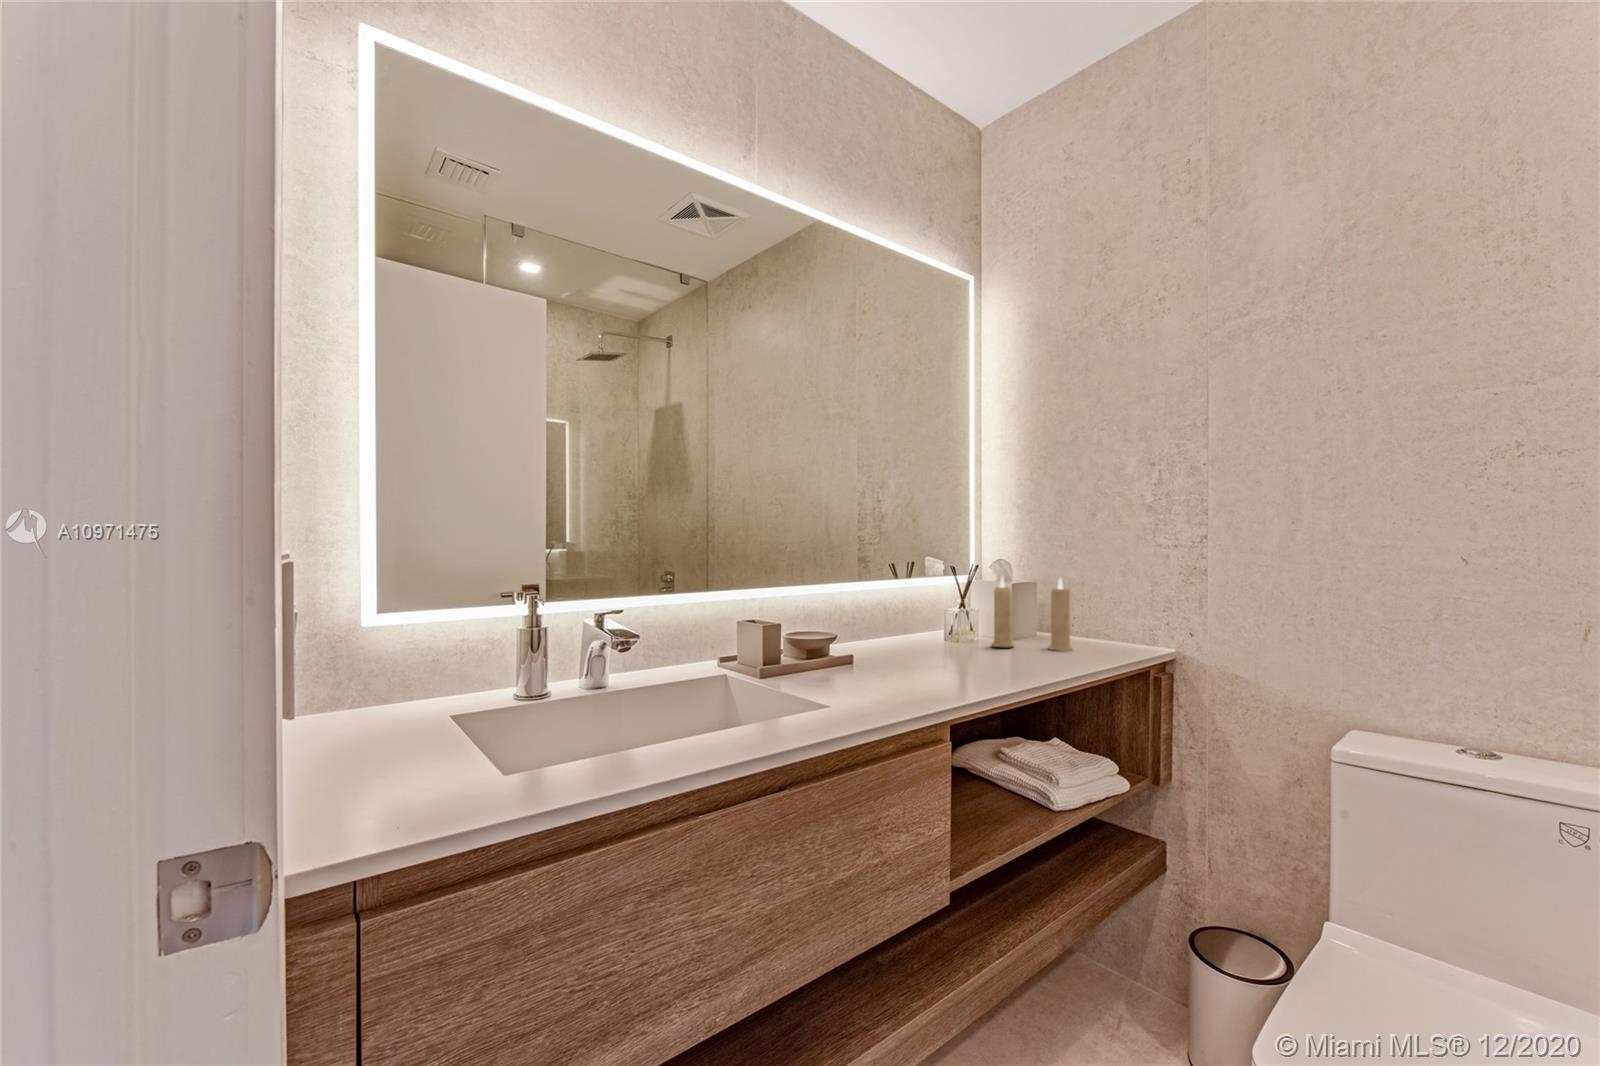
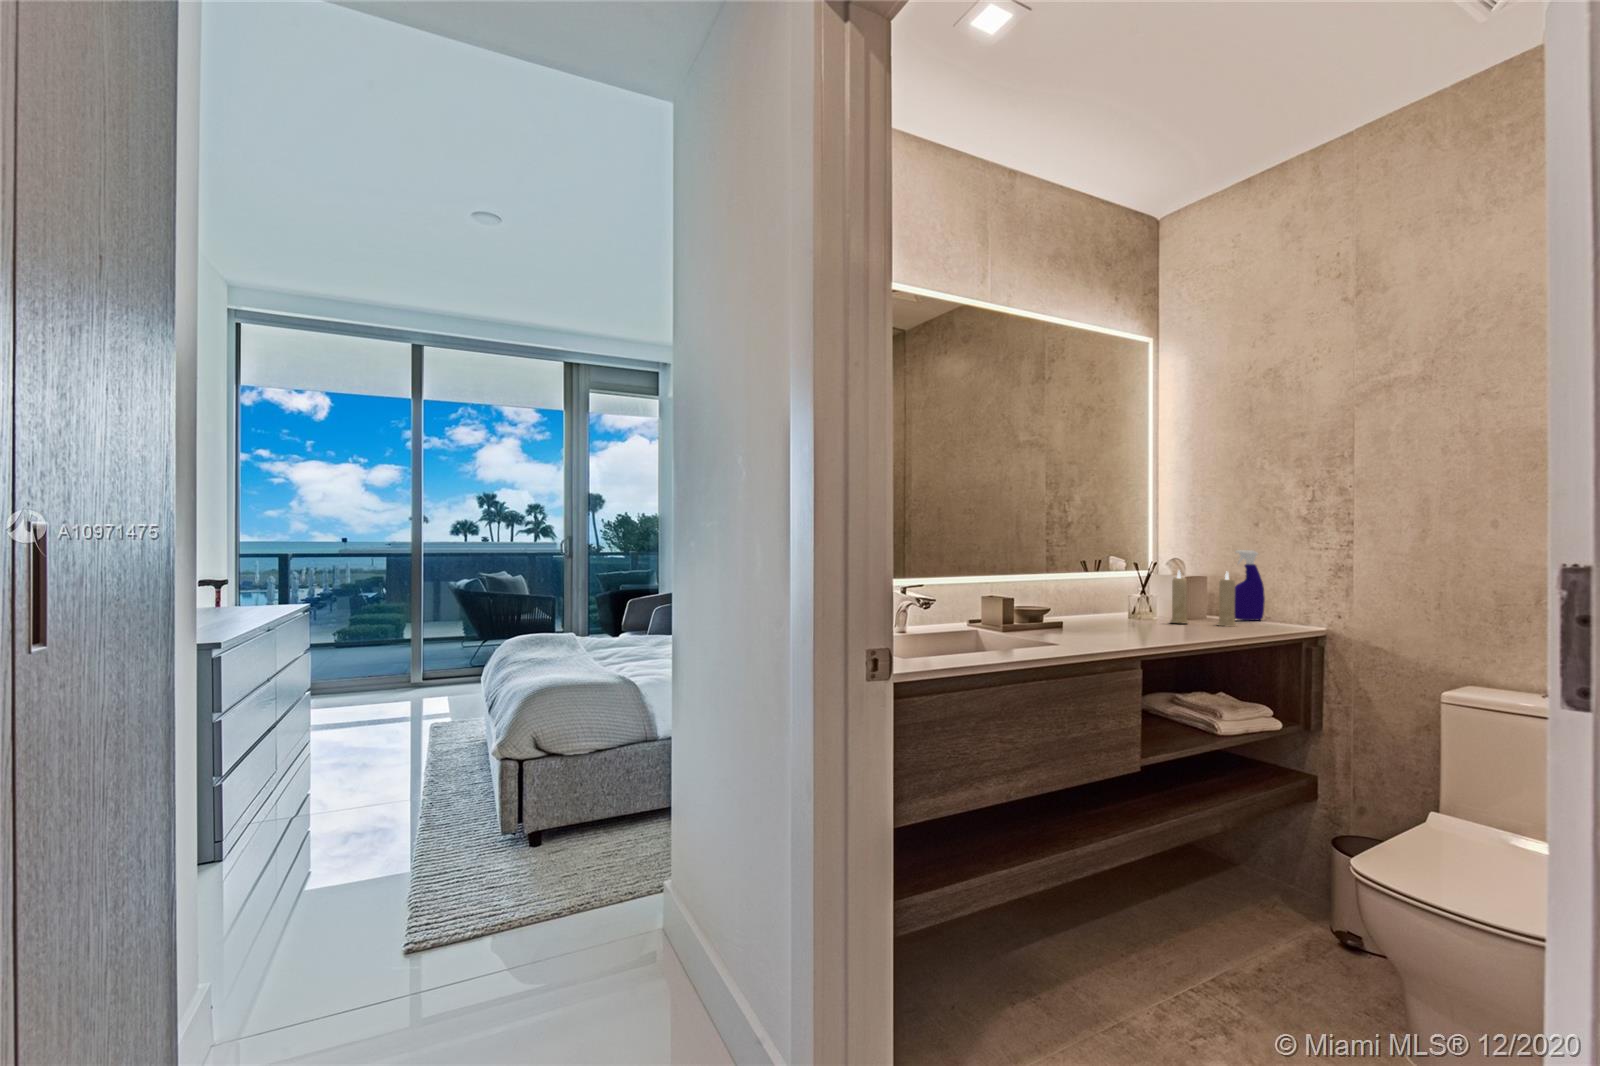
spray bottle: none [1065,548,1105,638] -> present [1235,550,1265,620]

